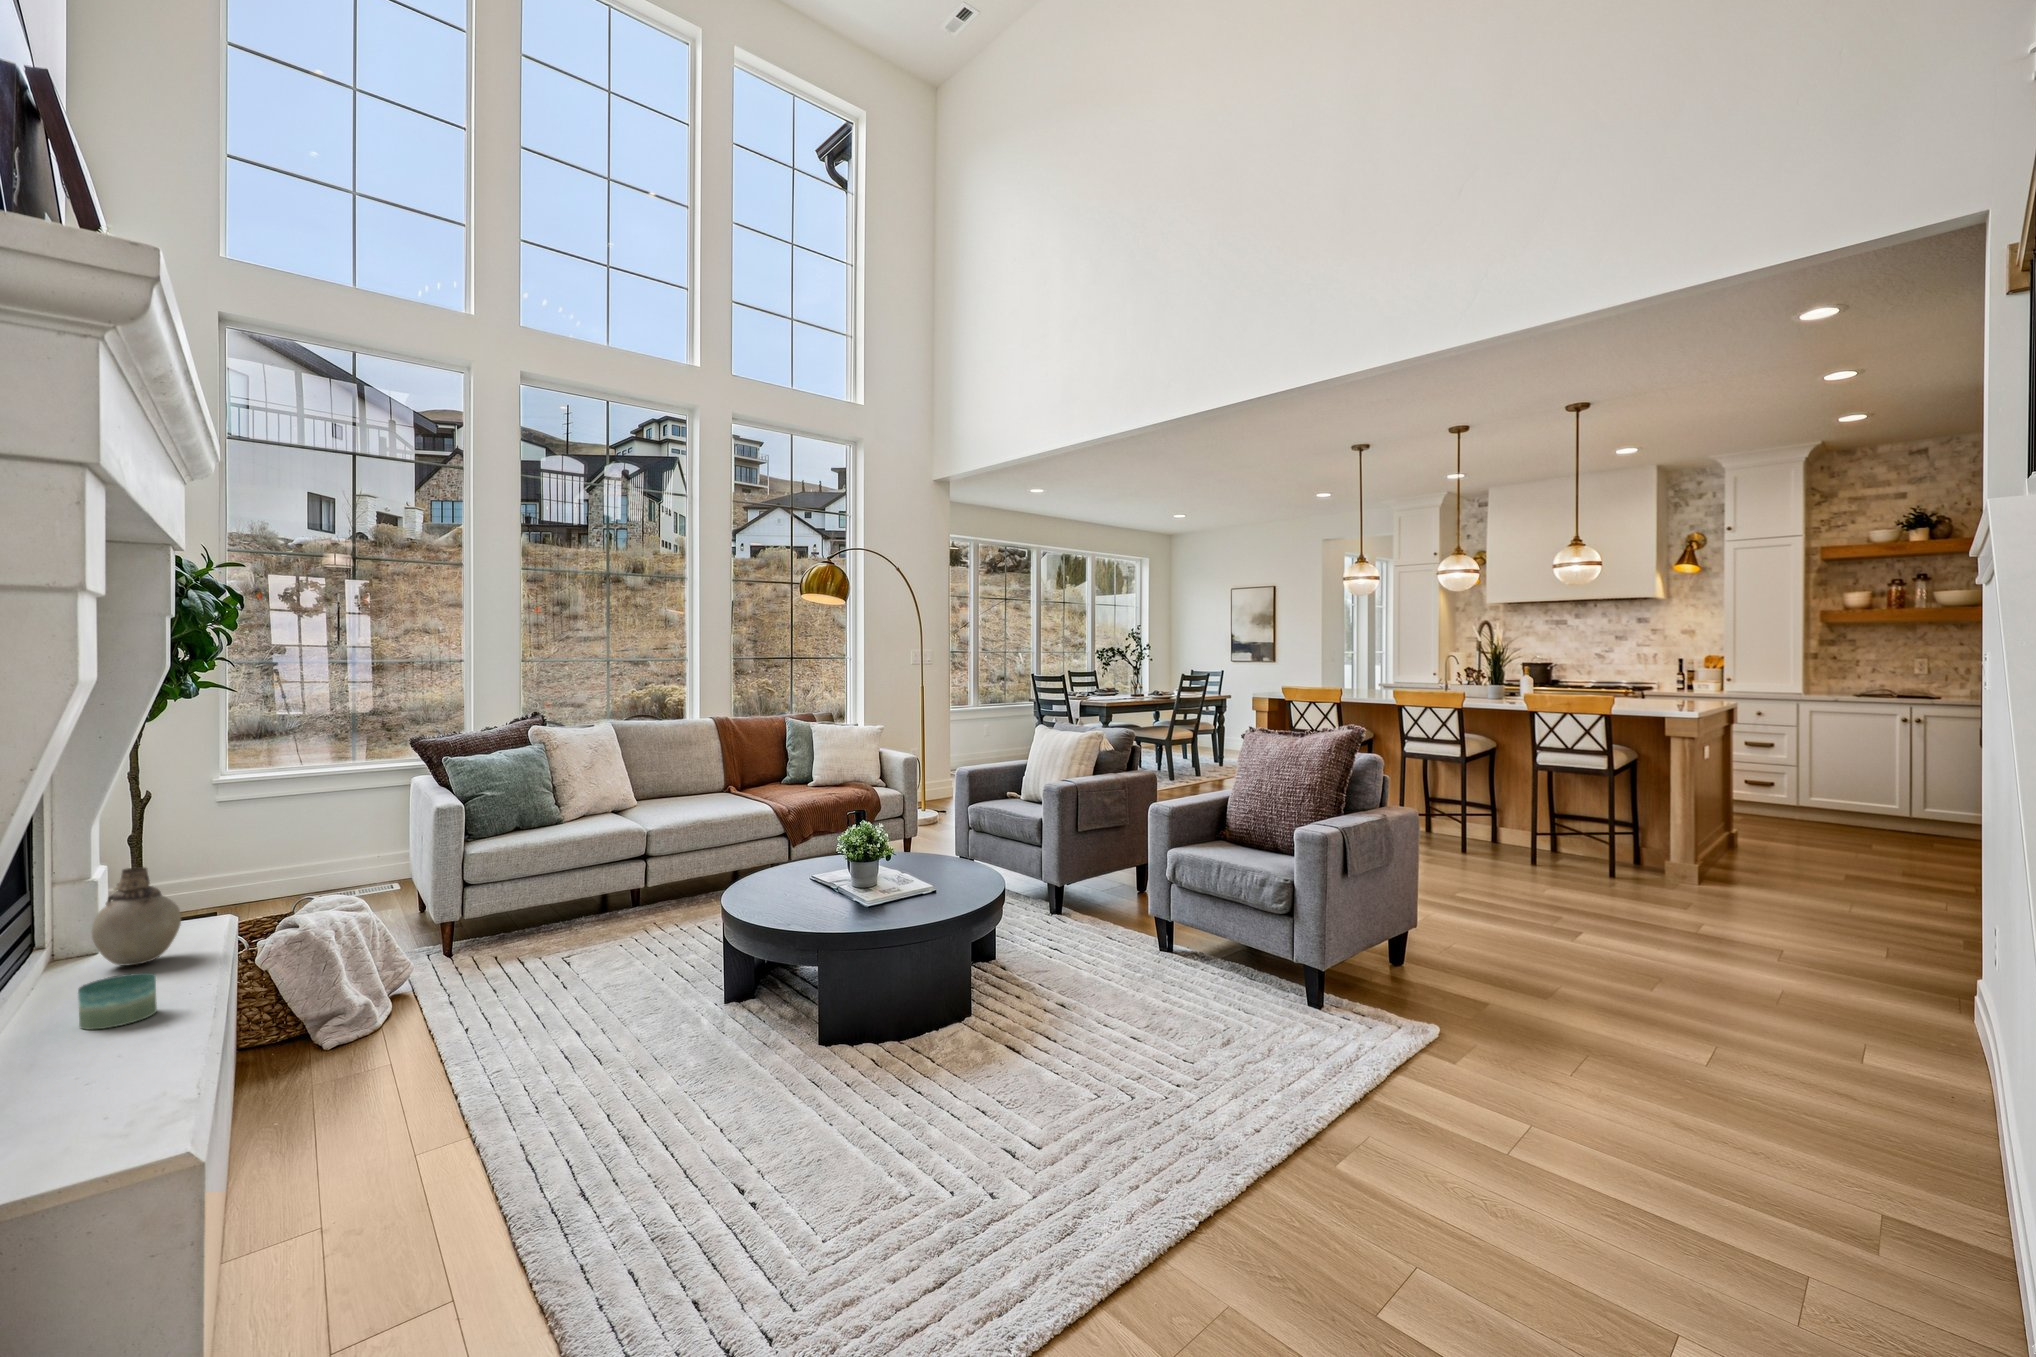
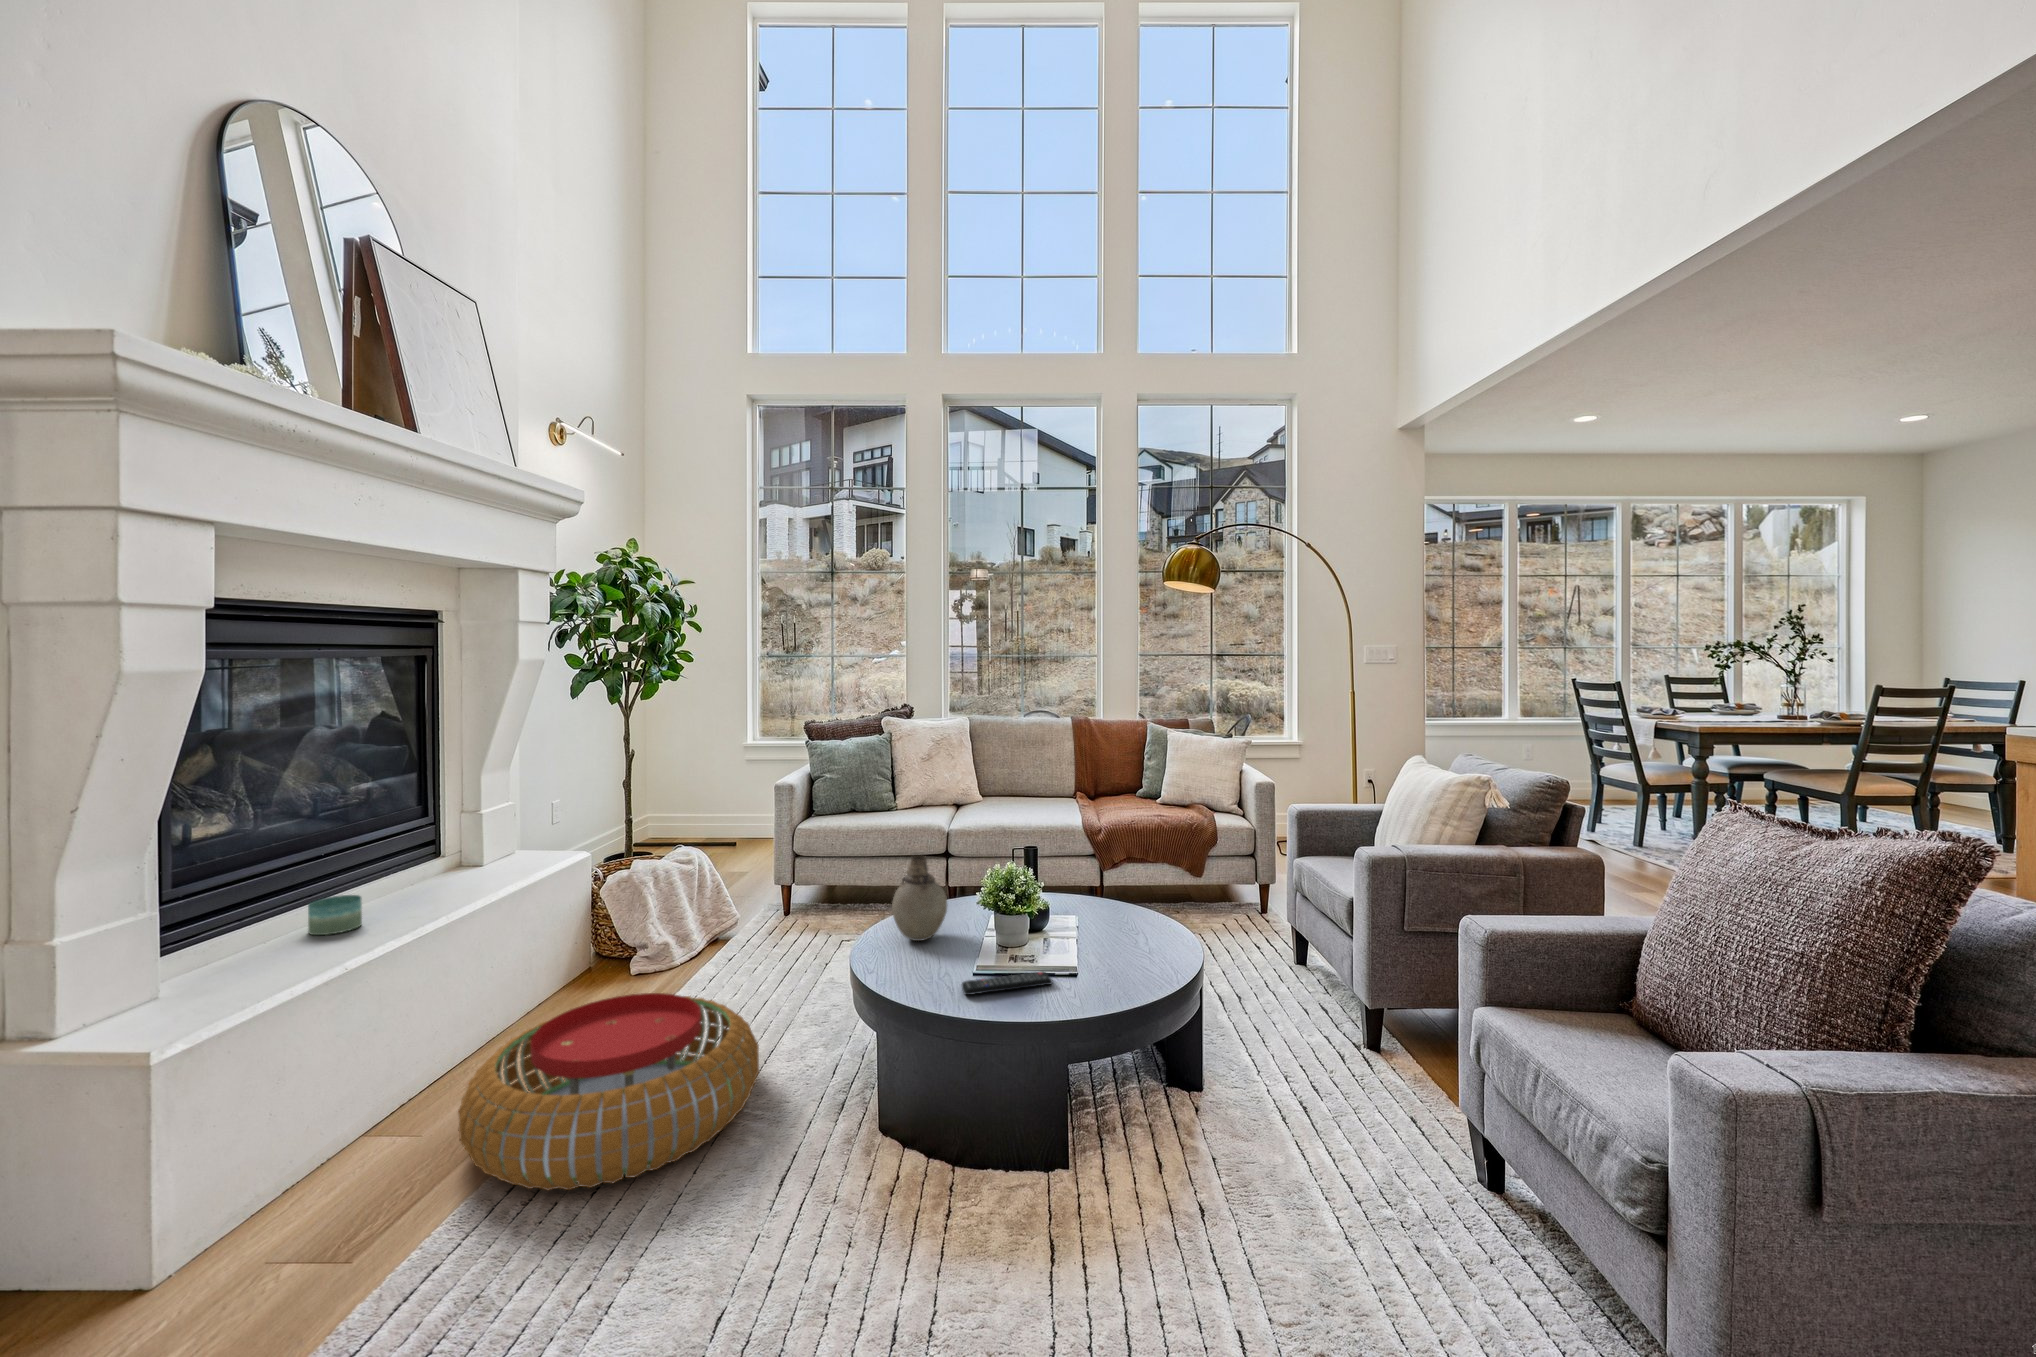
vase: present [92,867,181,966] -> present [892,855,947,941]
remote control: none [889,890,943,913] -> present [962,972,1053,995]
pouf: none [443,987,731,1168] -> present [458,993,759,1190]

